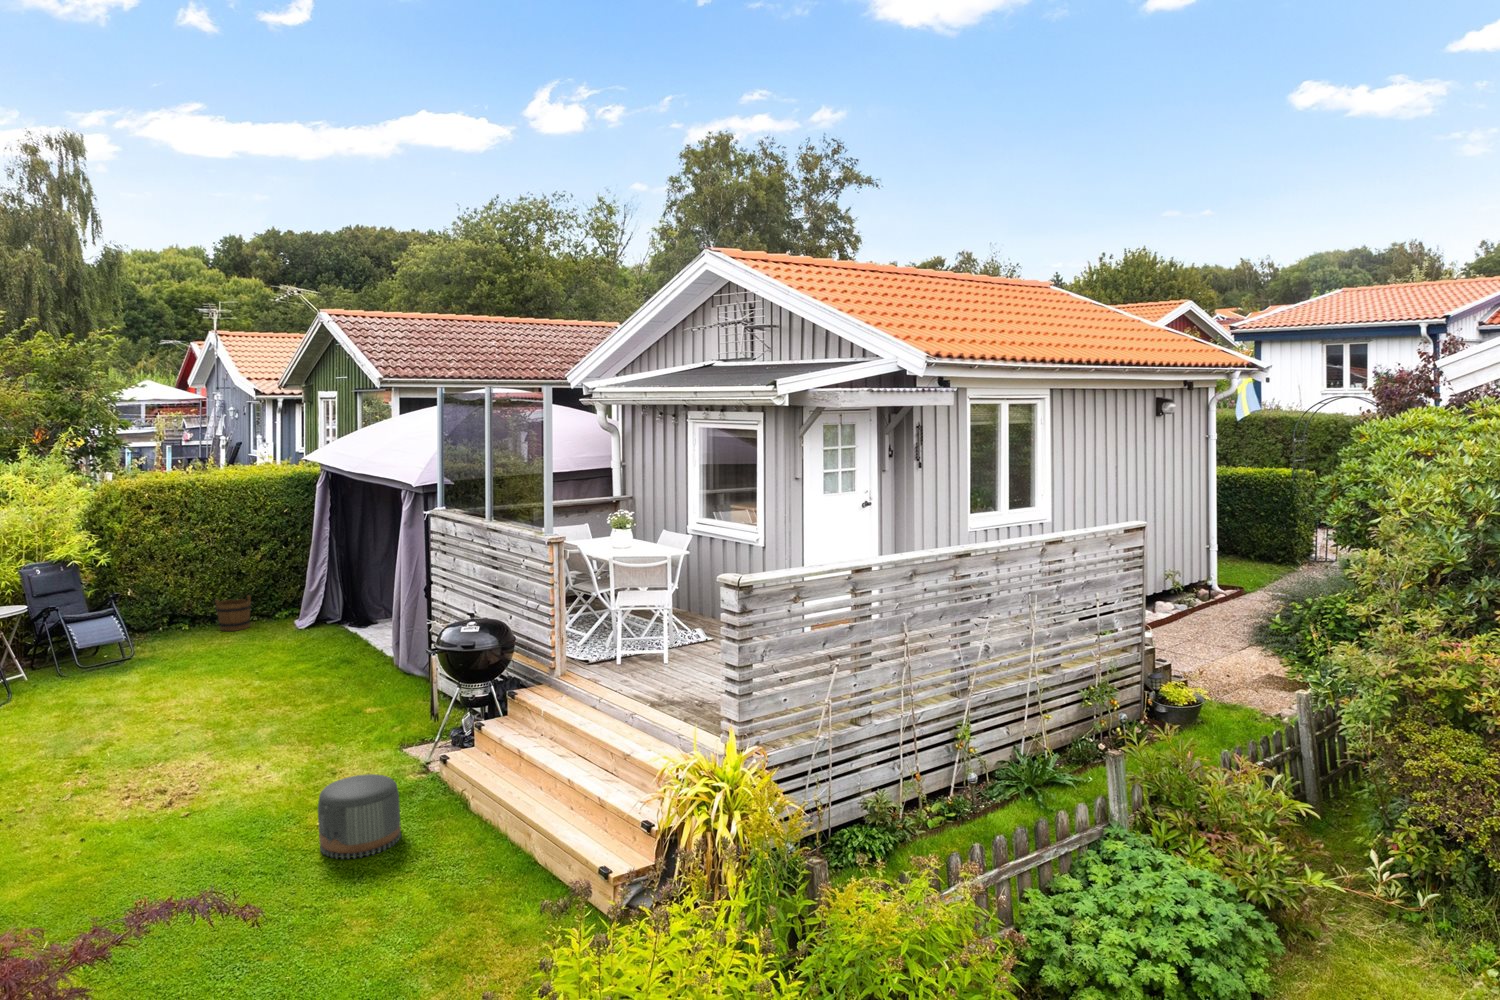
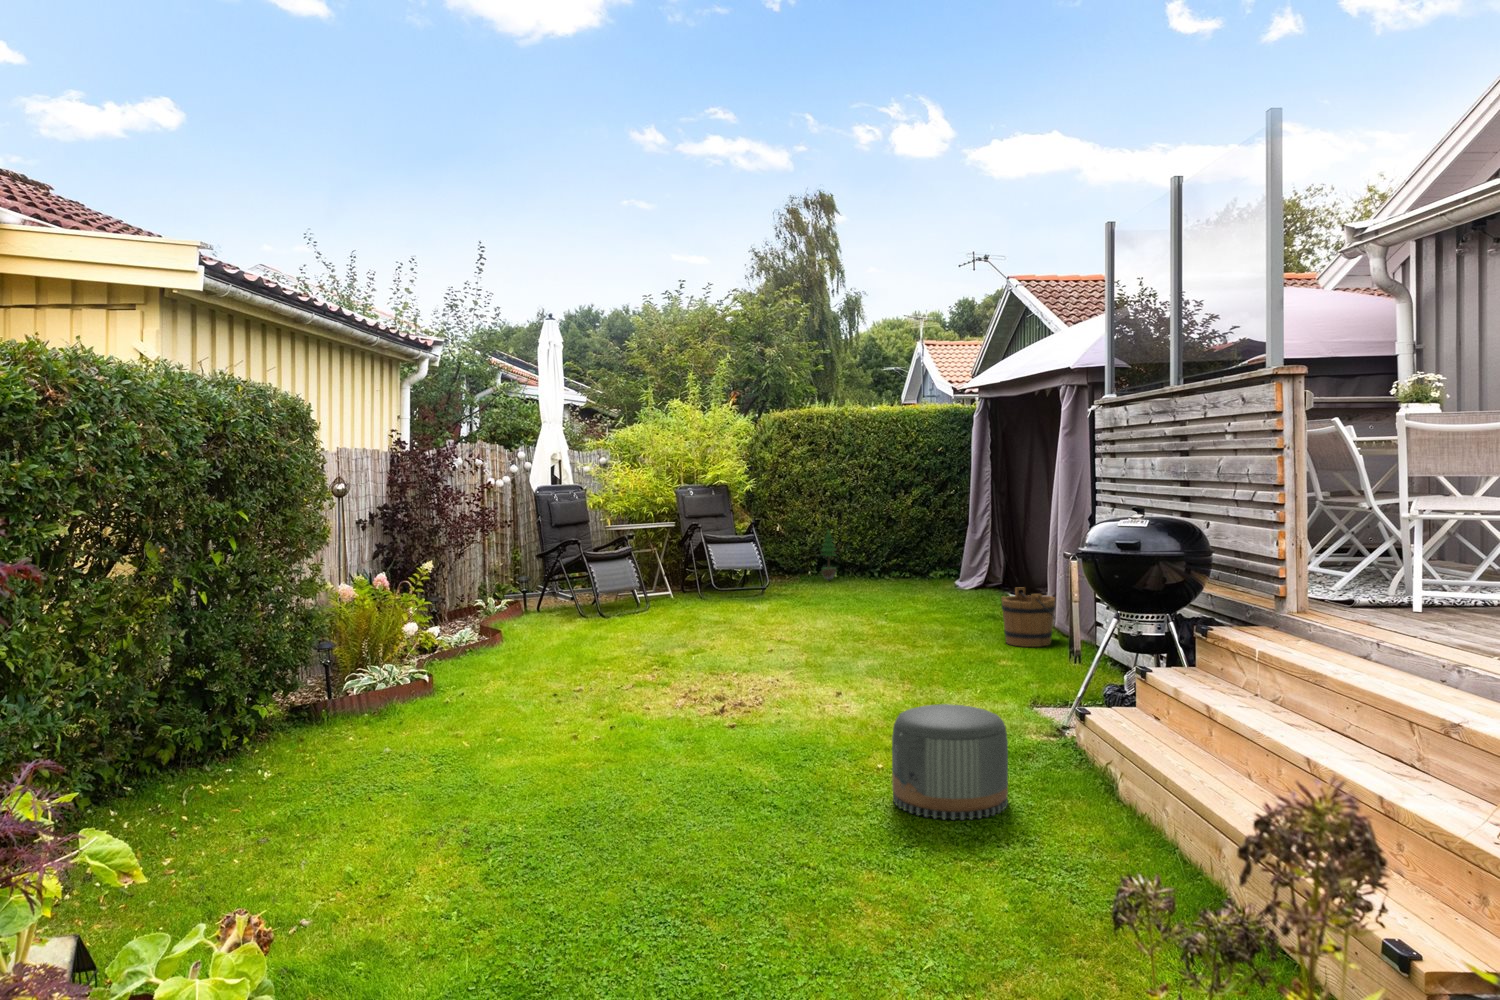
potted tree: none [174,585,194,631] -> present [821,529,836,580]
bucket: present [215,595,251,631] -> present [1001,587,1055,647]

